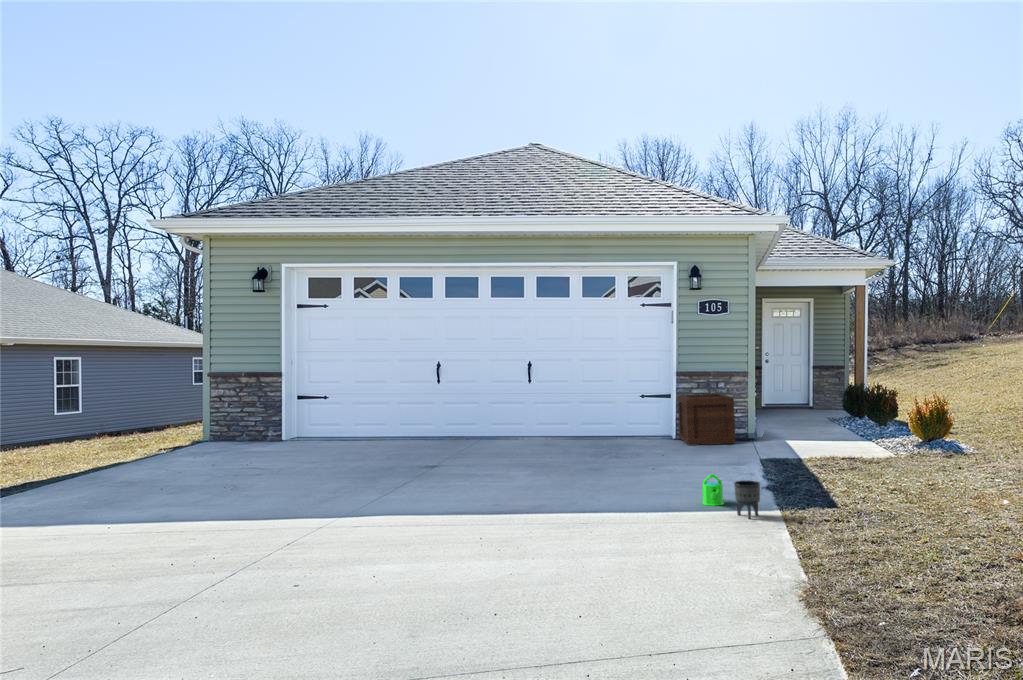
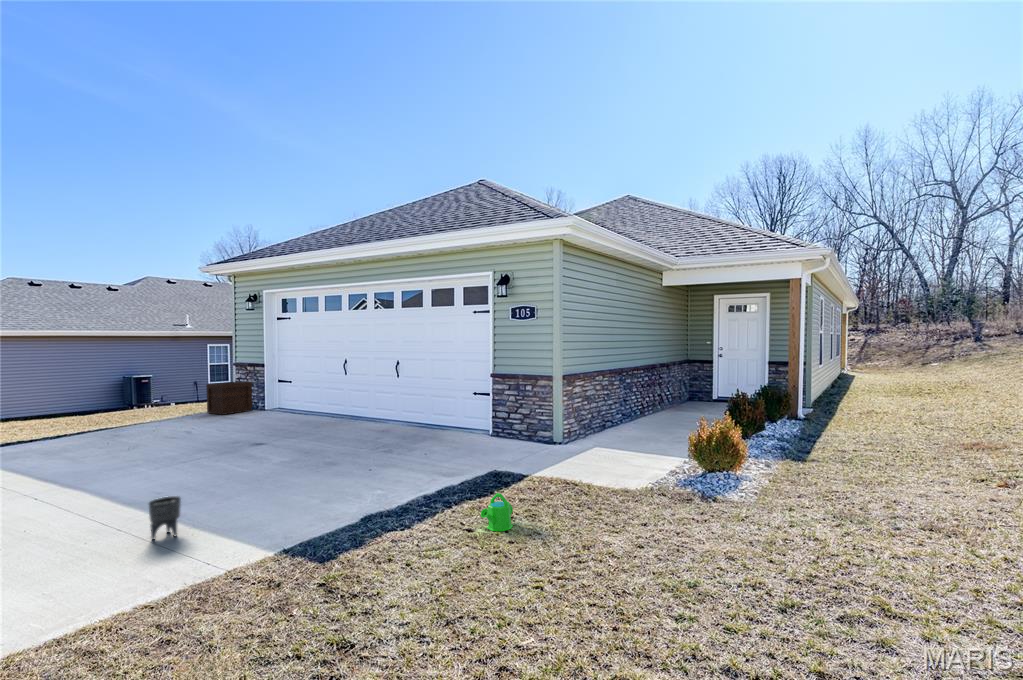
wooden crate: present [678,393,736,445] -> present [206,382,253,415]
watering can: present [702,474,725,506] -> present [481,493,513,531]

